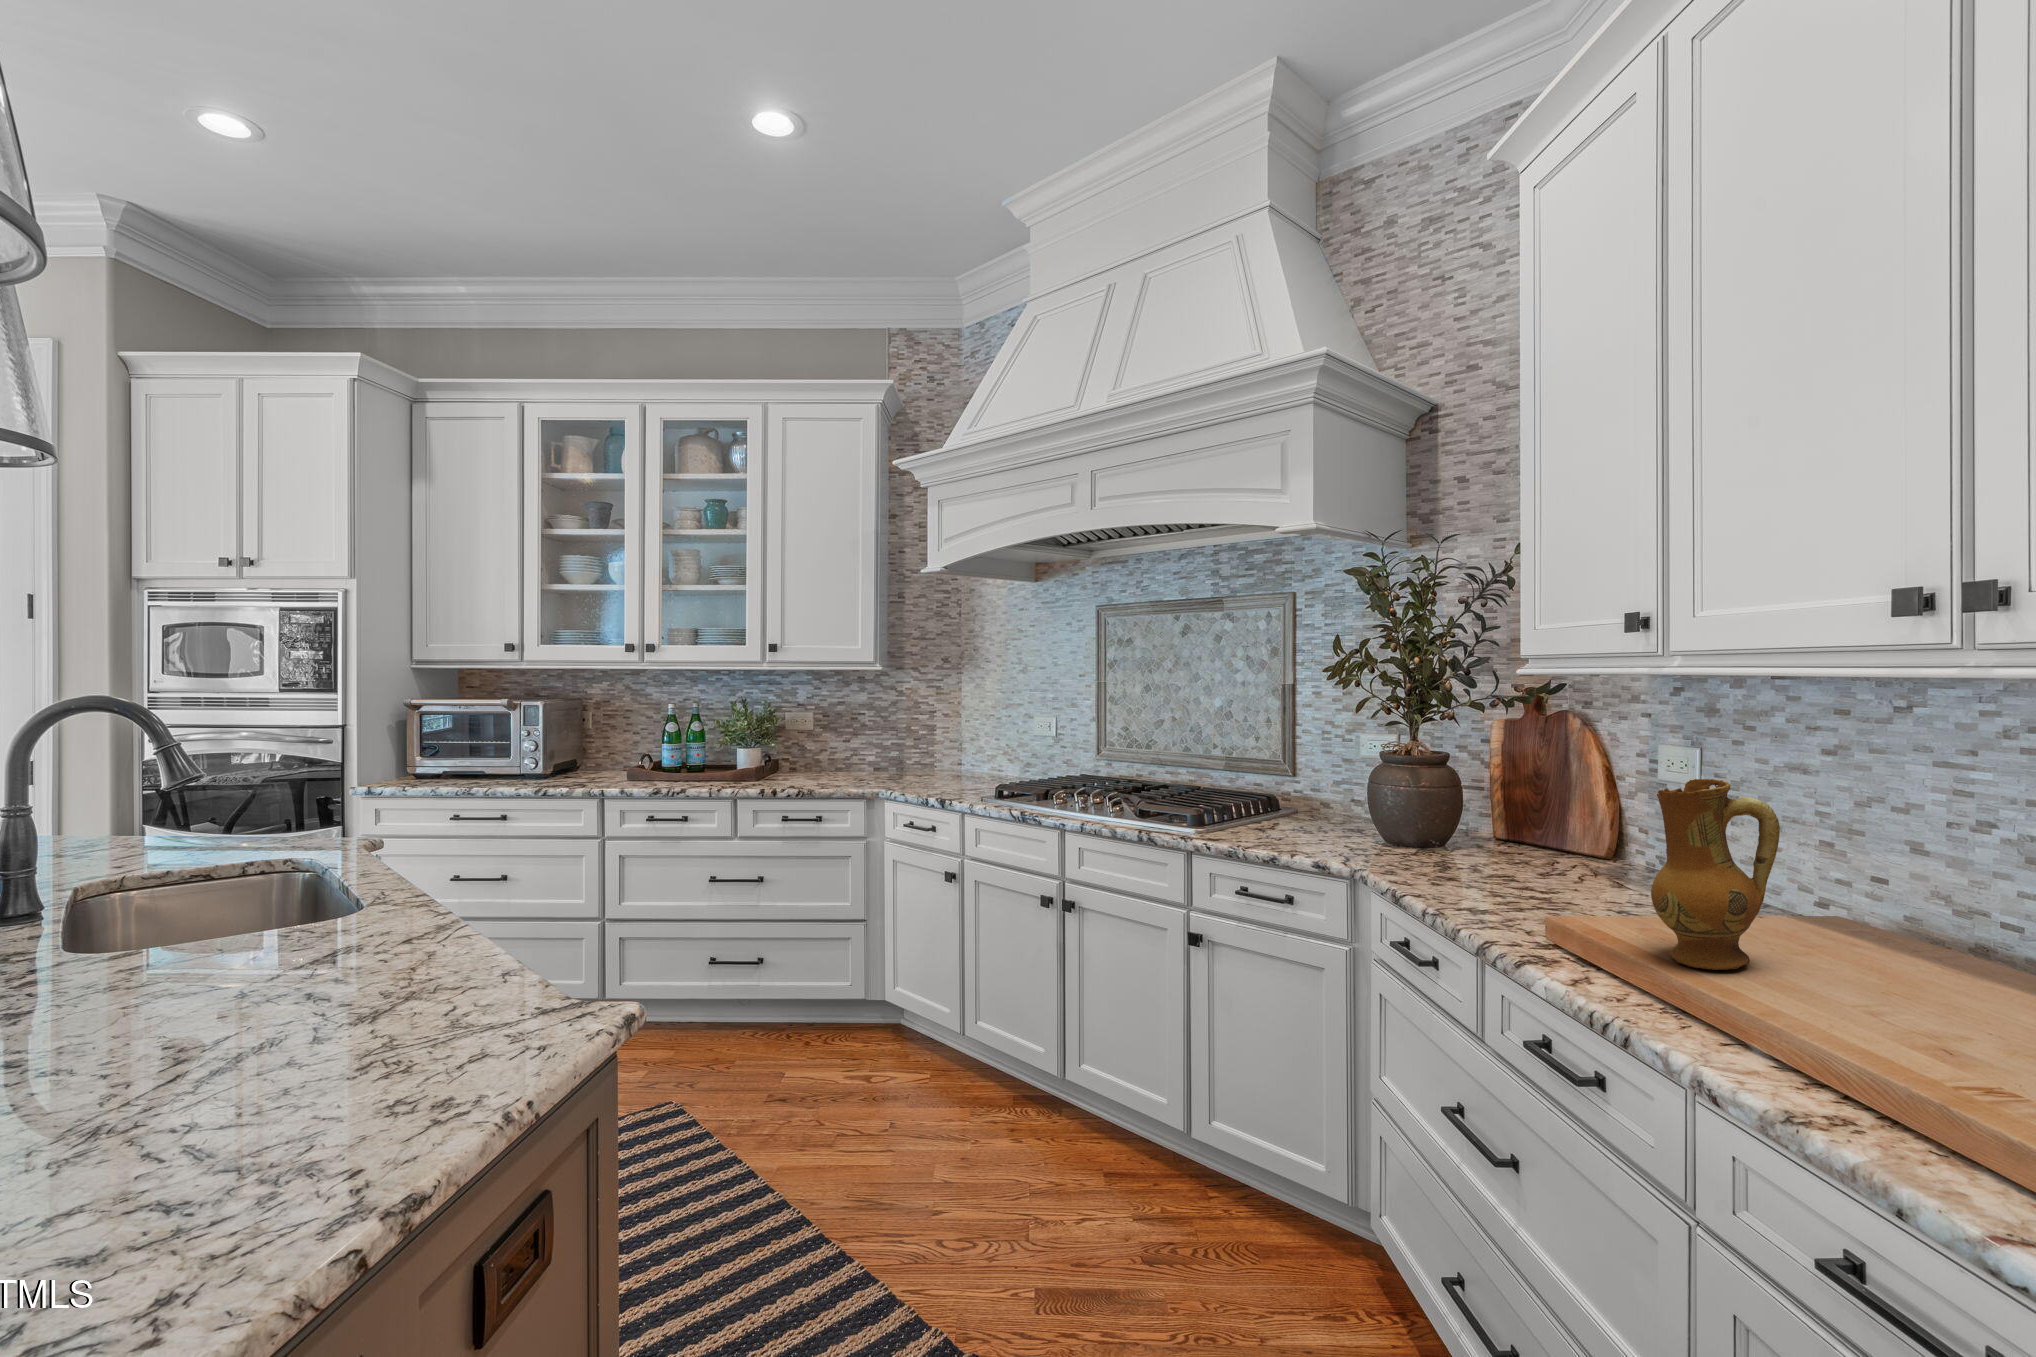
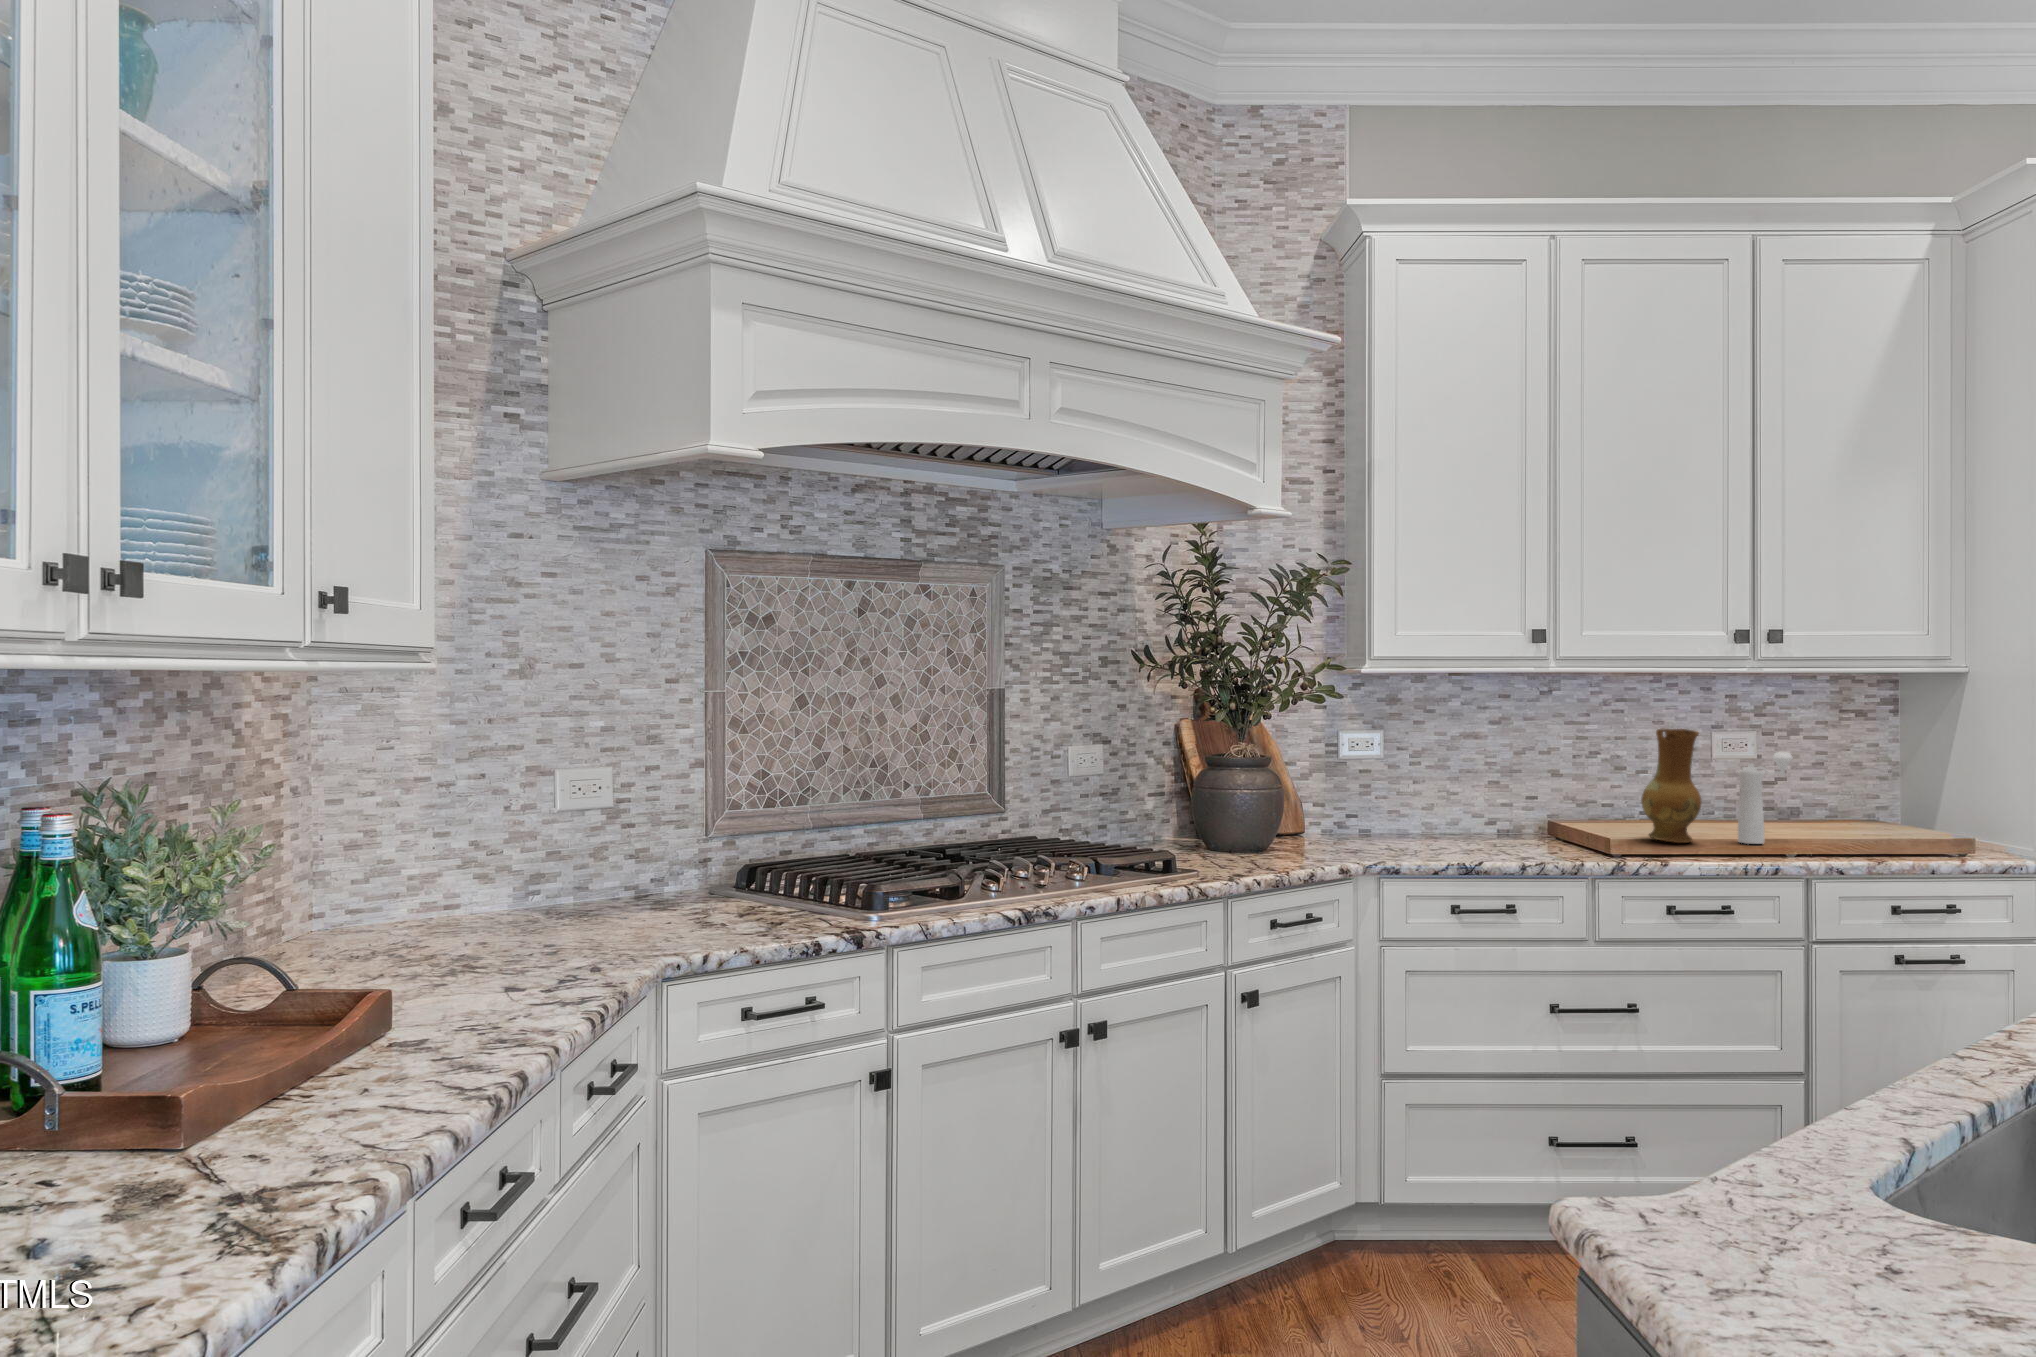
pepper mill: none [1772,856,1935,1015] -> present [1738,752,1792,844]

